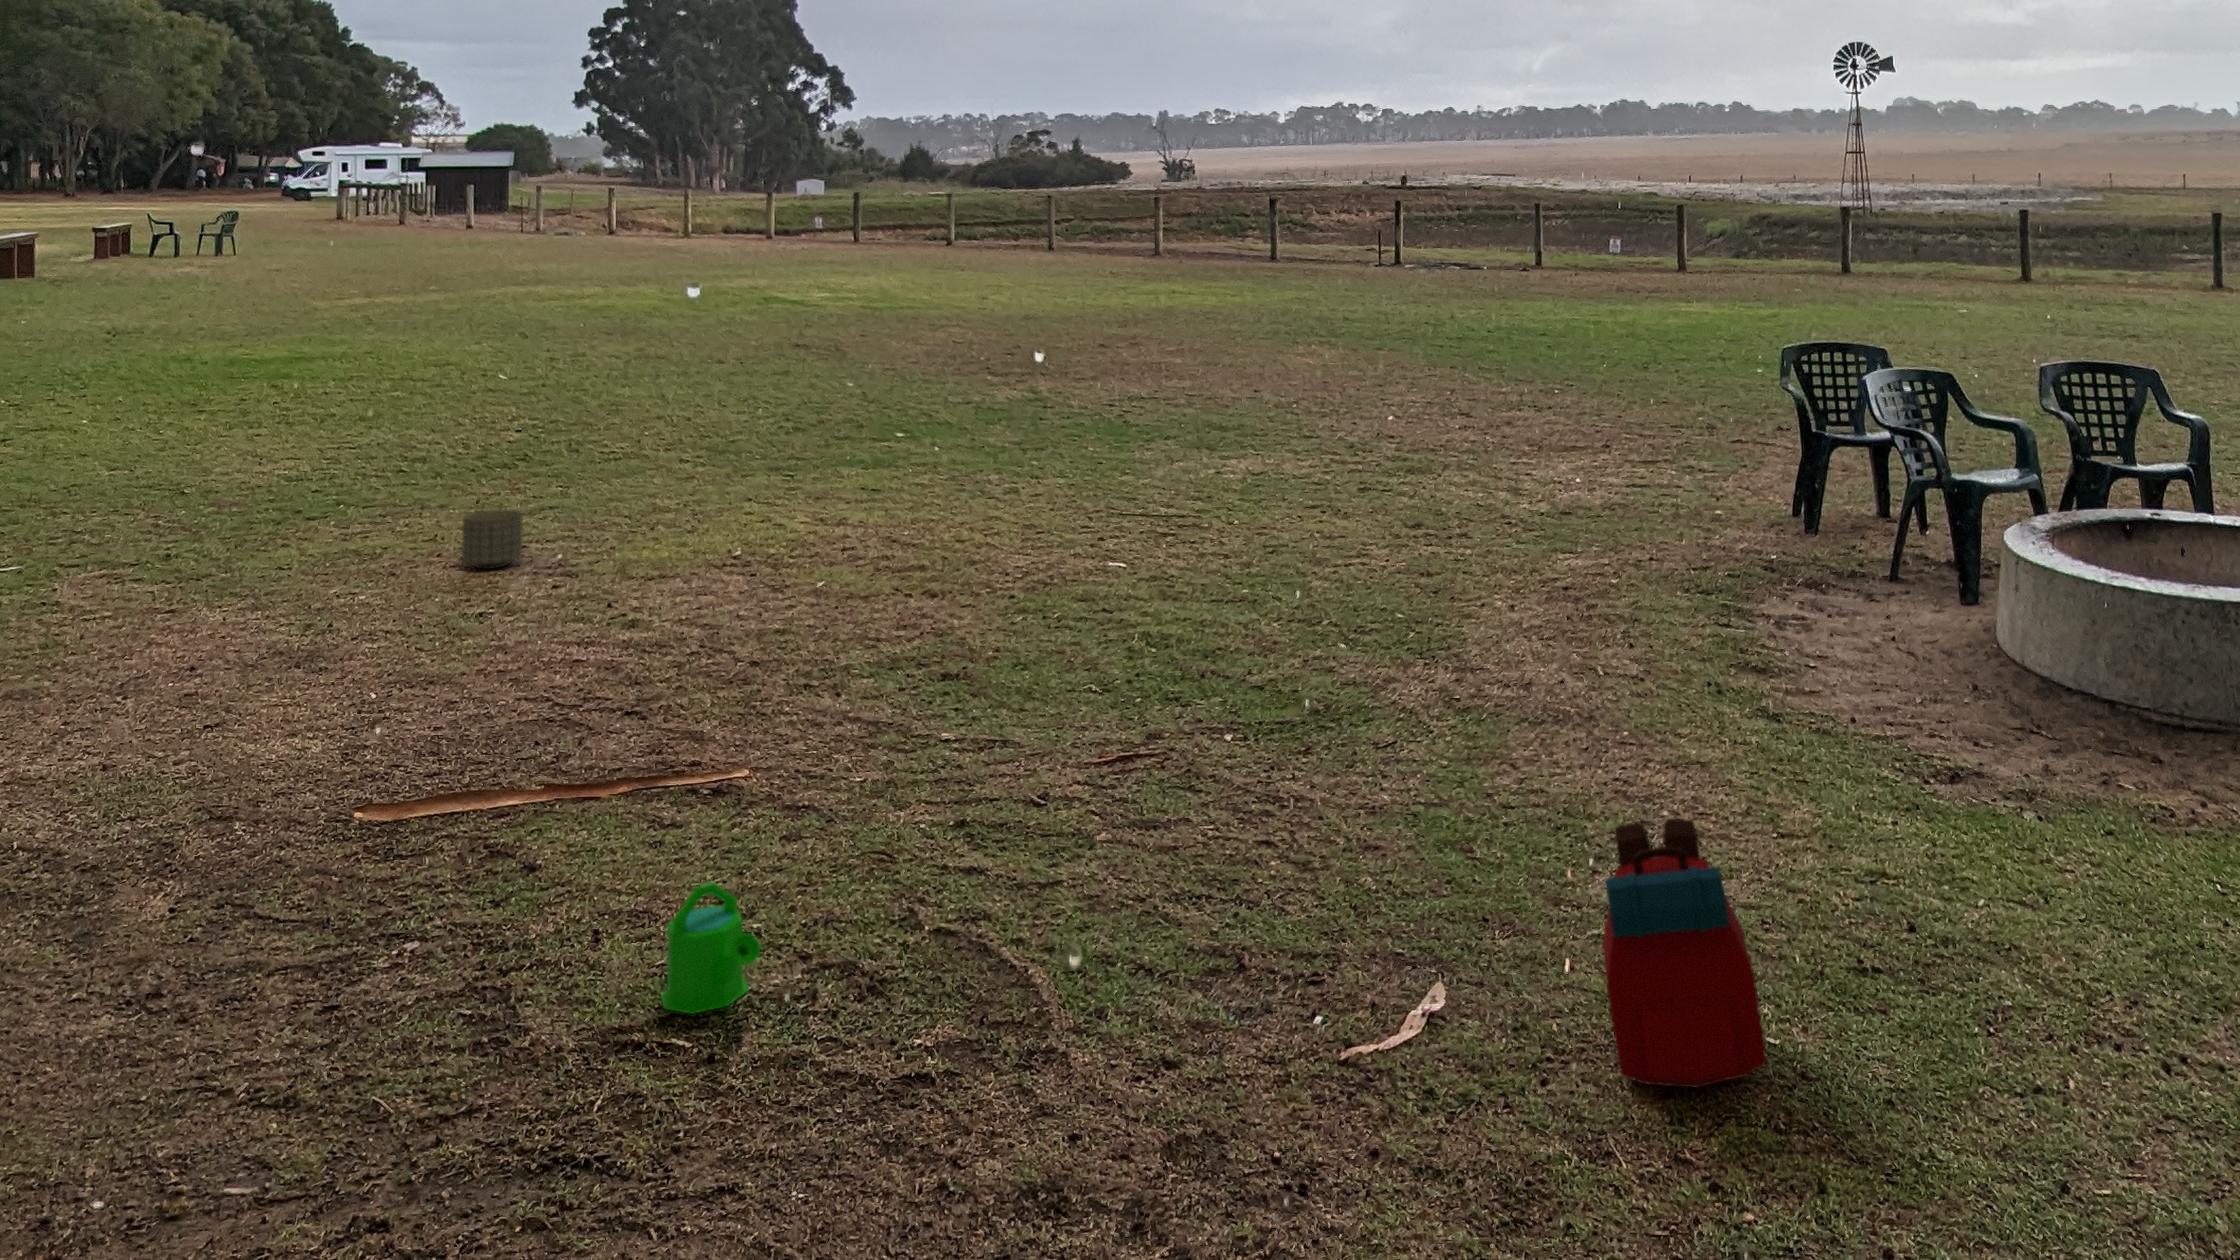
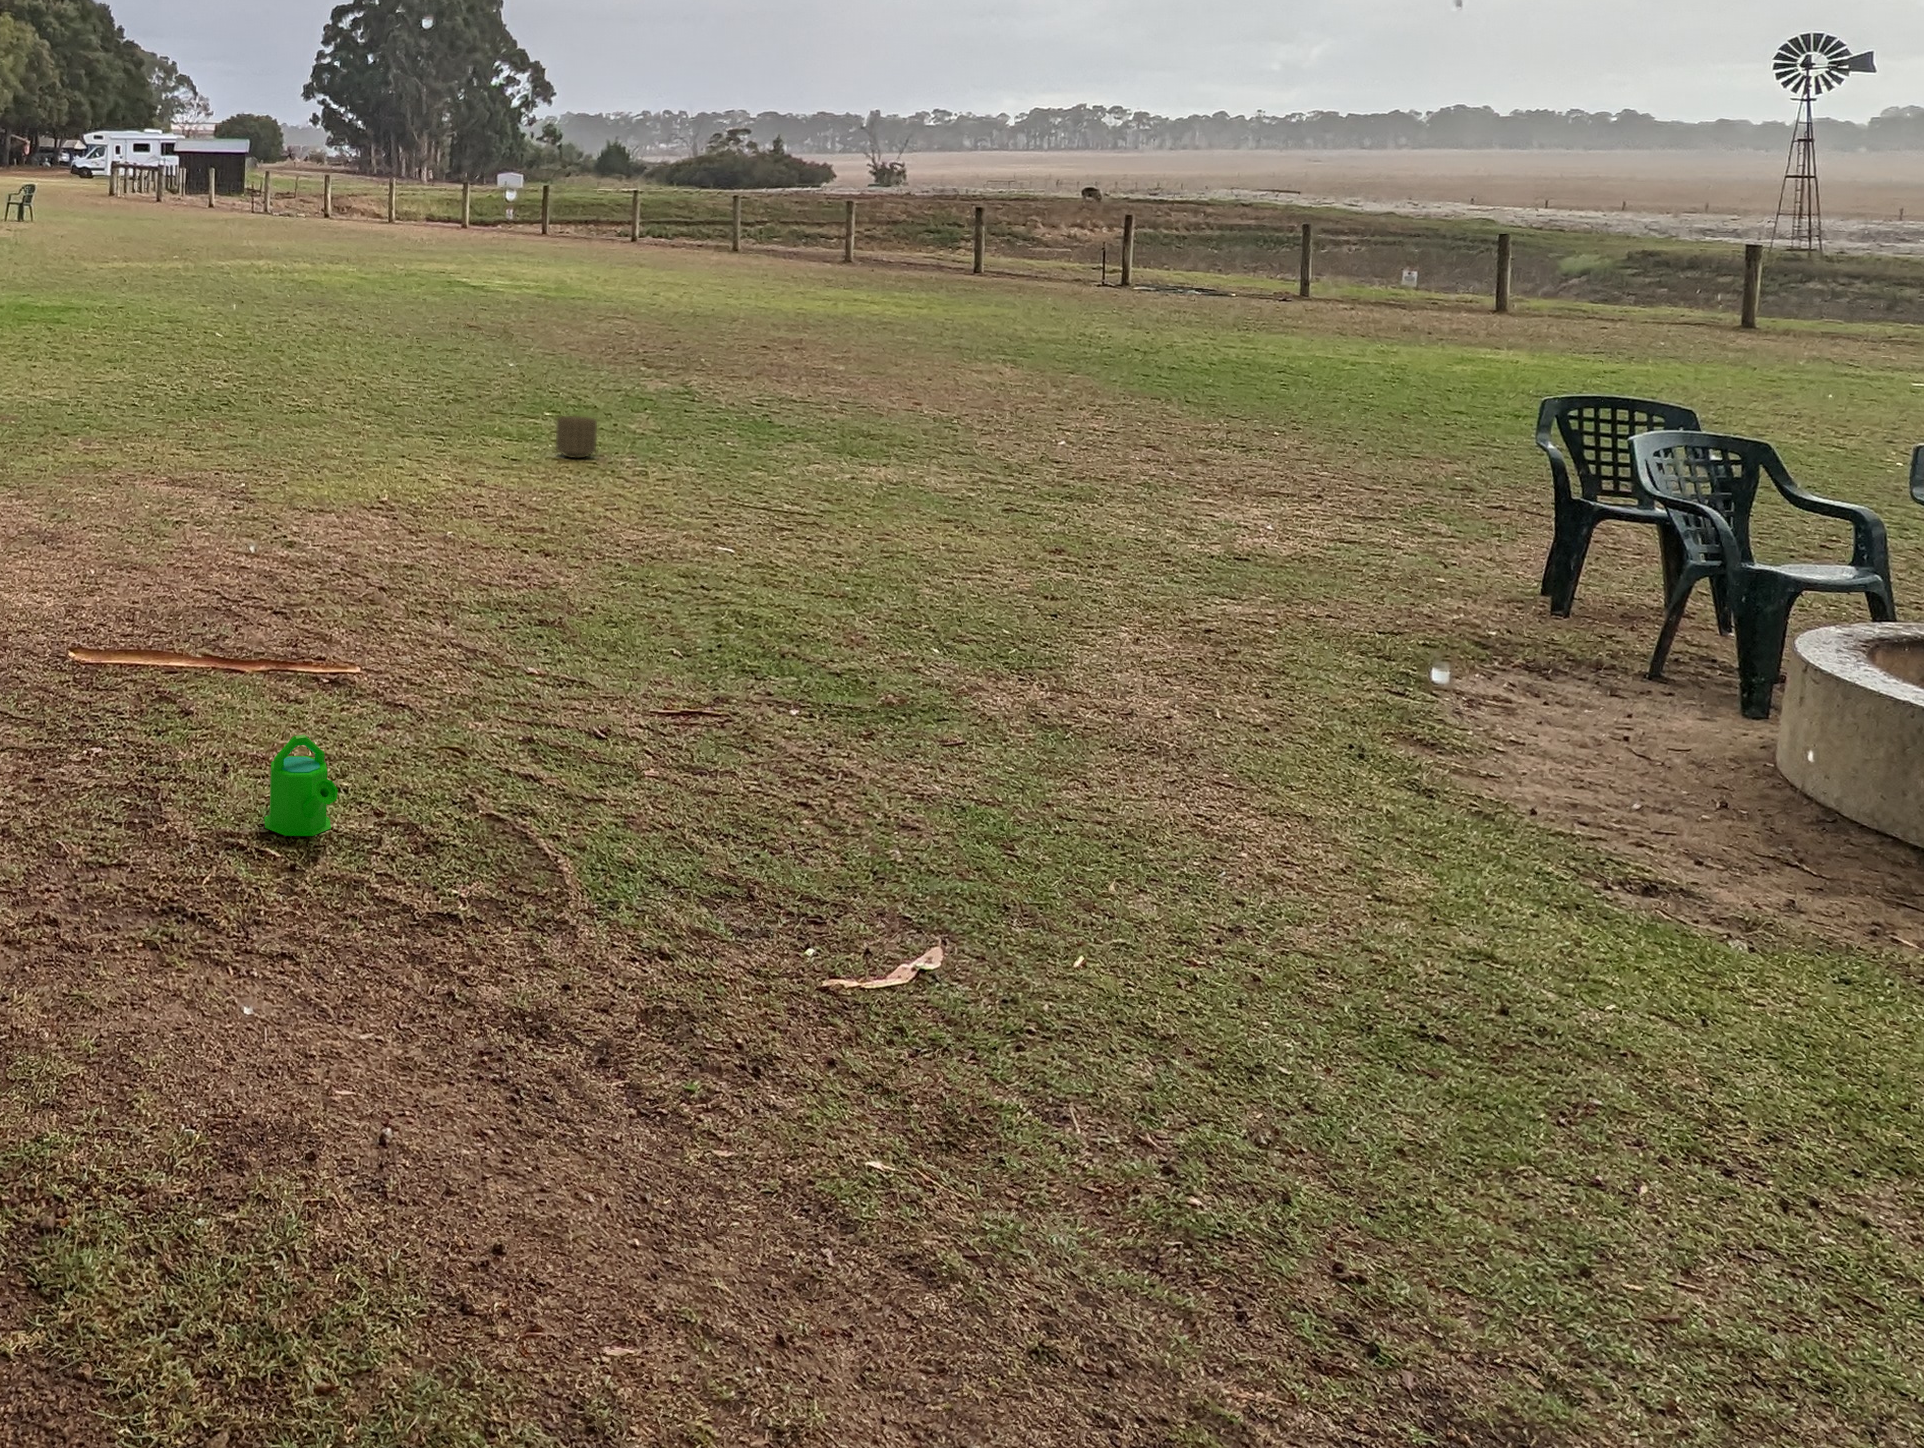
planter: present [462,510,522,569] -> present [556,416,597,458]
backpack: present [1603,819,1767,1088] -> none [1089,829,1267,1091]

